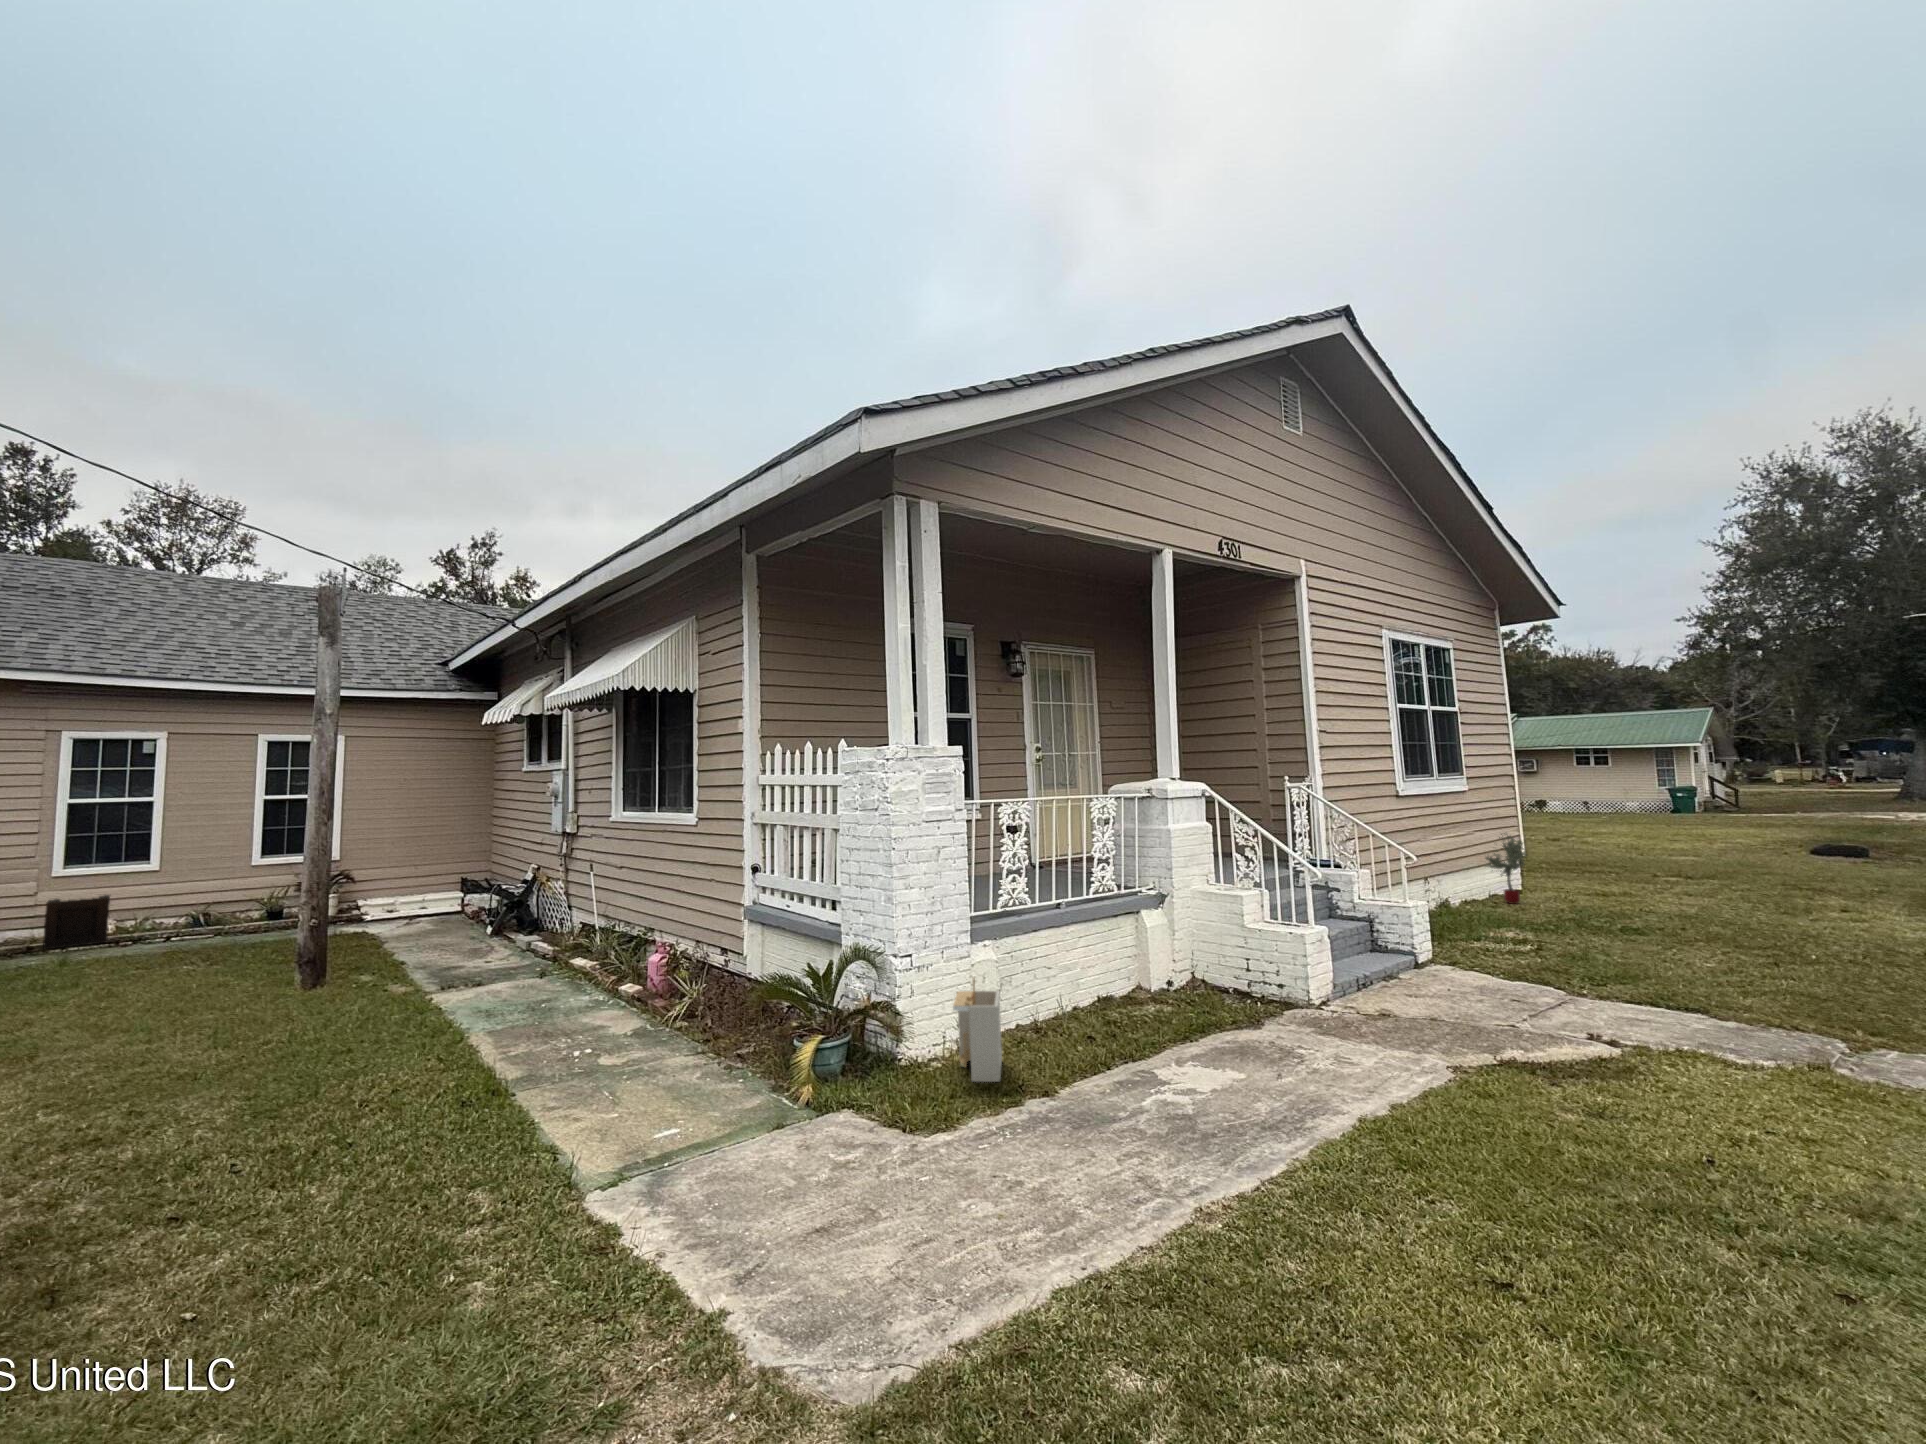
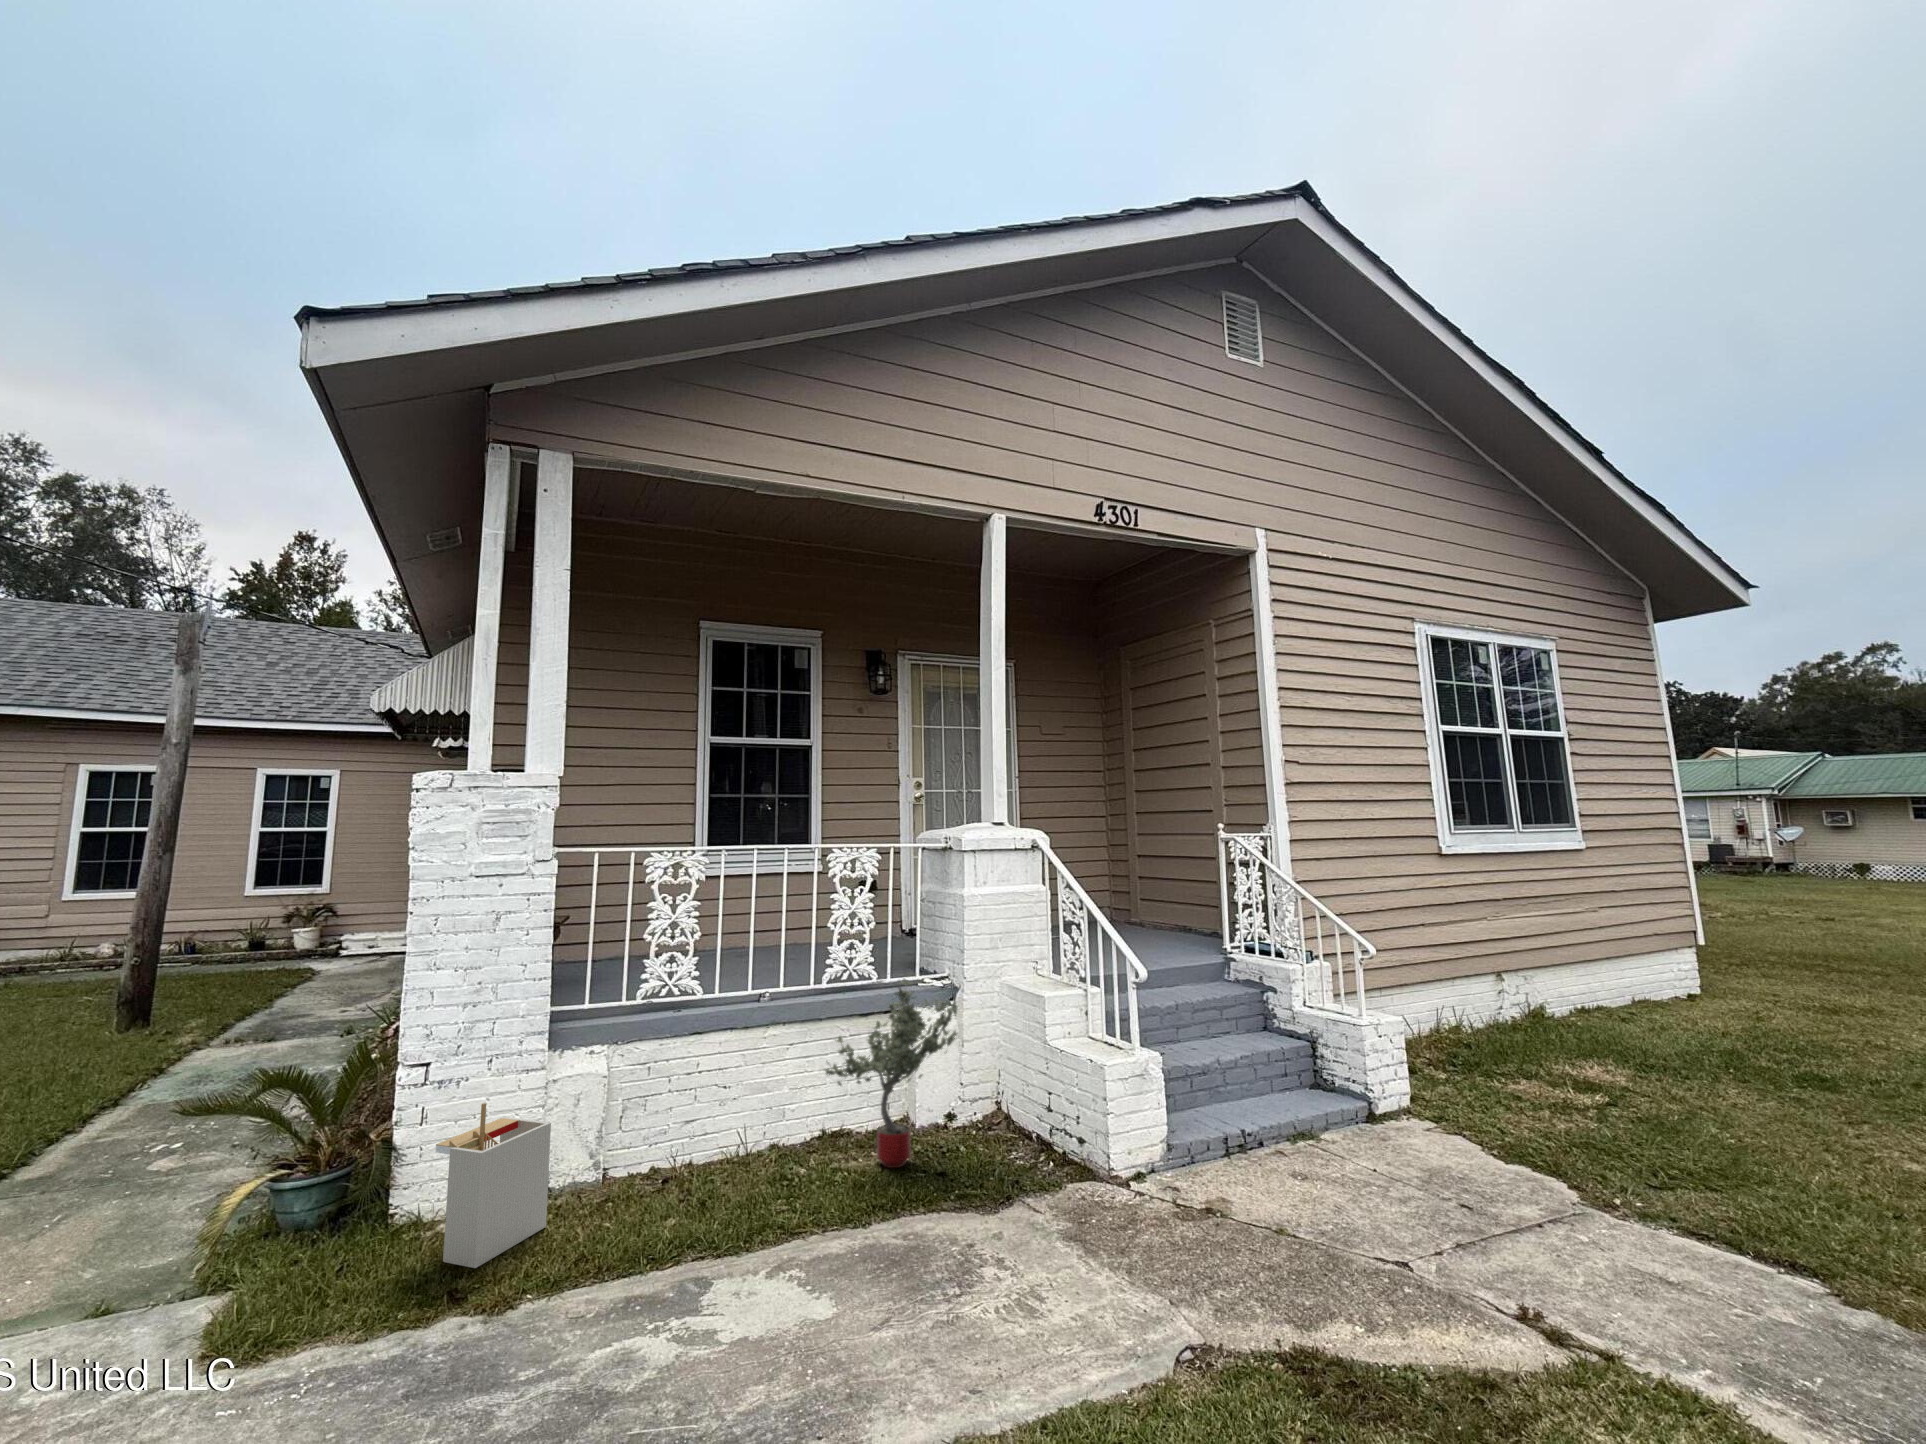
potted tree: present [1486,833,1527,904] -> present [825,979,958,1168]
wooden crate: present [43,895,110,949] -> none [33,920,110,971]

